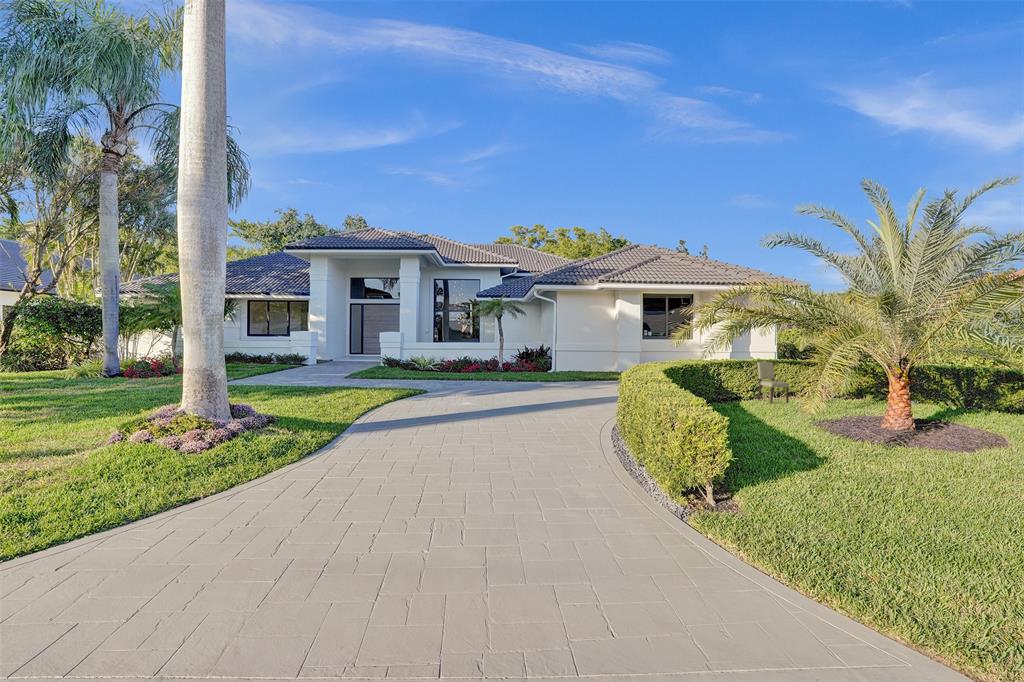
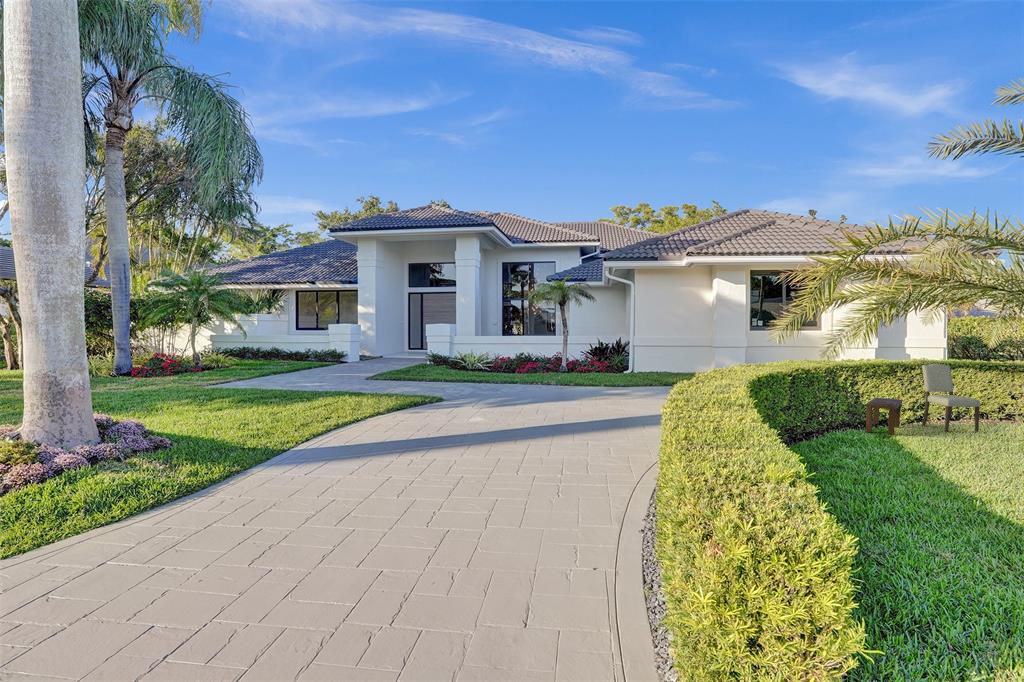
bench: none [727,383,747,406] -> present [866,398,903,435]

